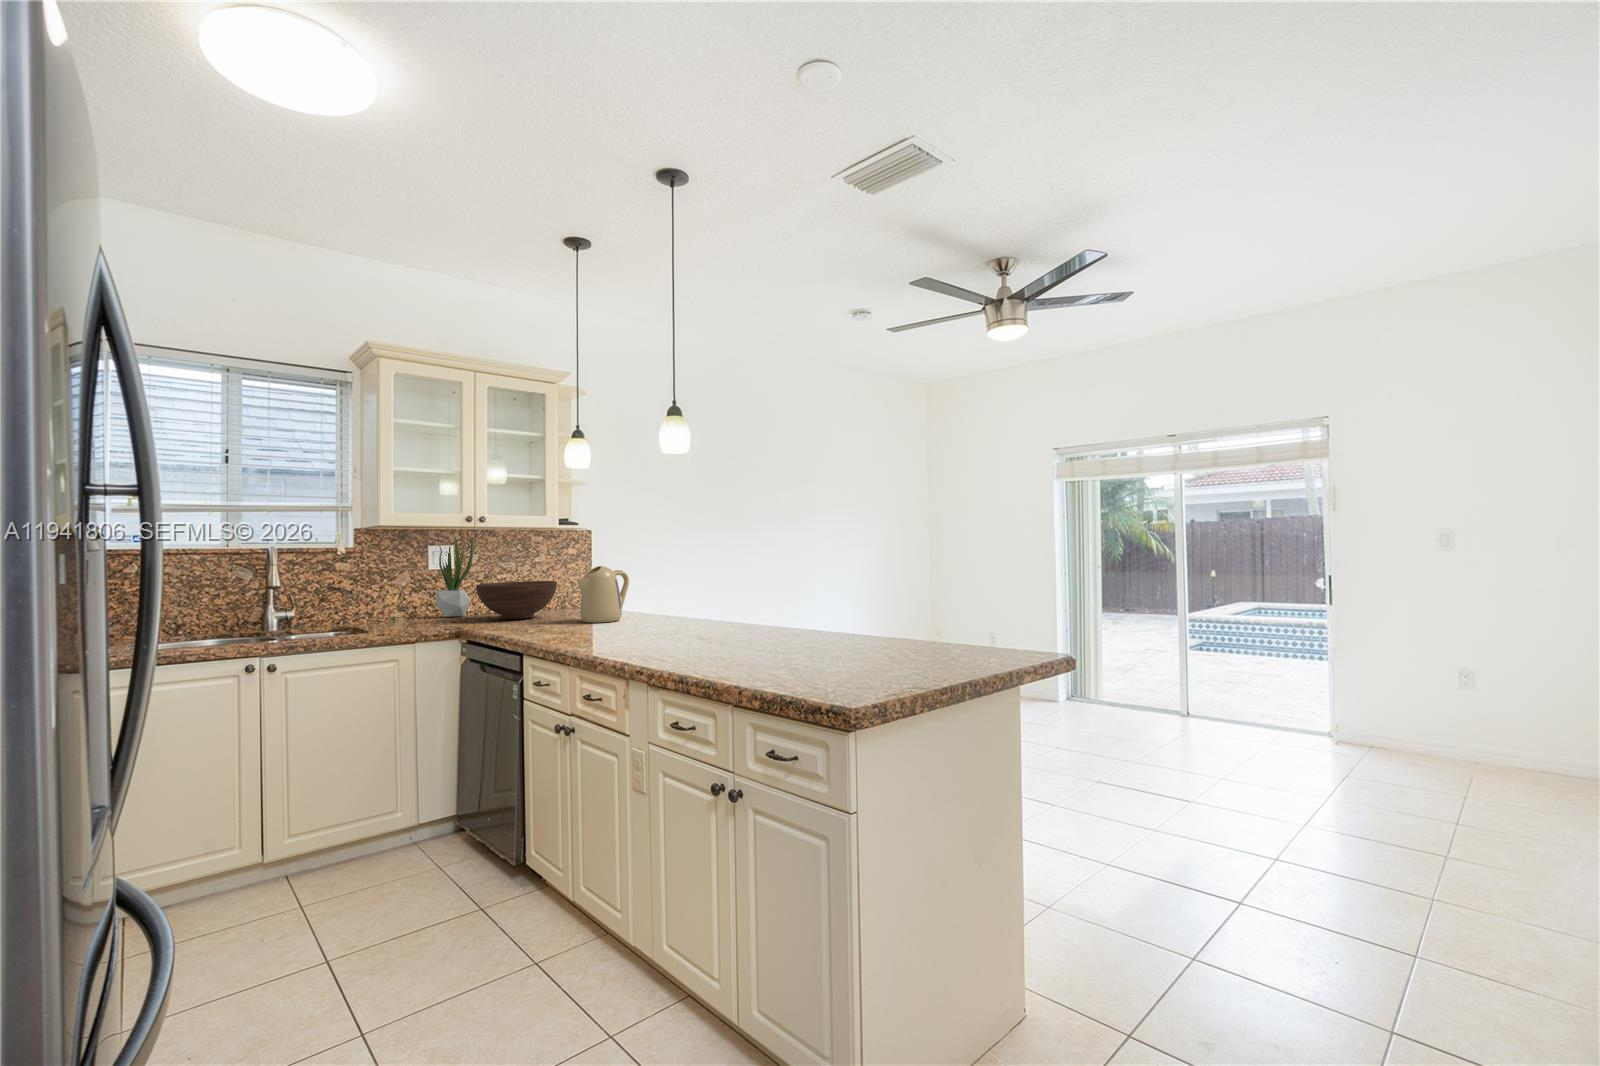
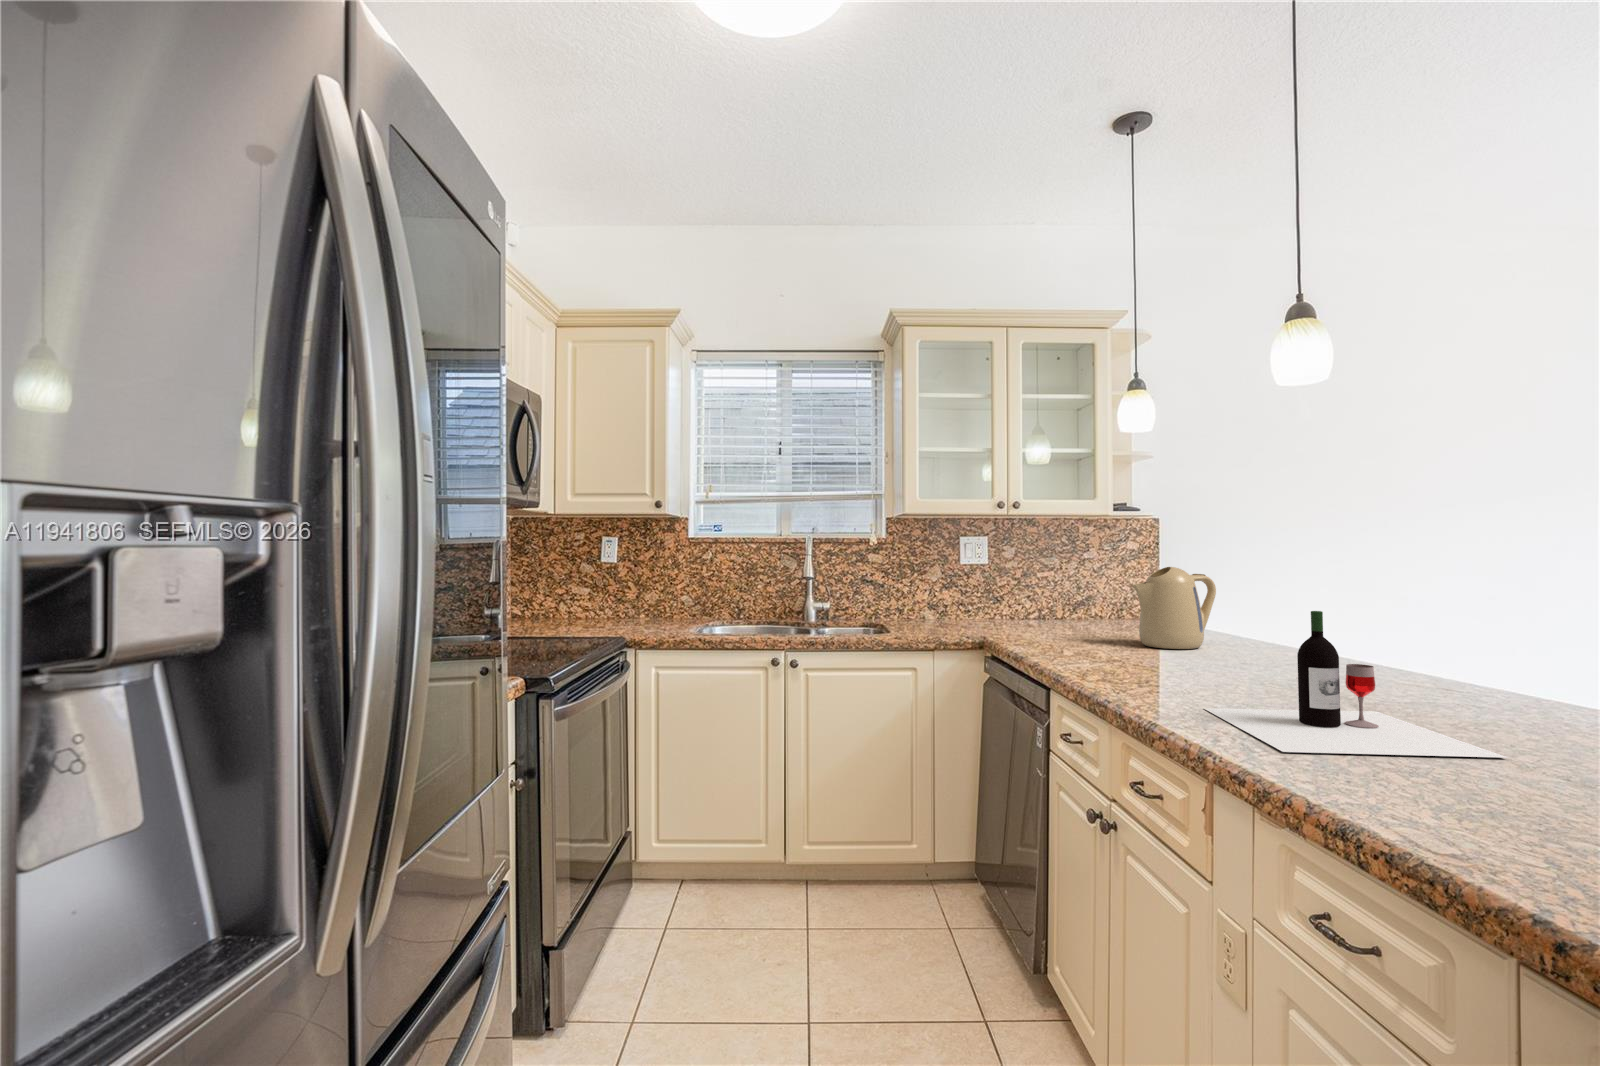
potted plant: present [436,535,473,617] -> none [967,523,1008,620]
fruit bowl: present [476,581,557,619] -> none [1007,583,1108,631]
wine bottle: none [623,586,750,658] -> present [1204,611,1506,758]

